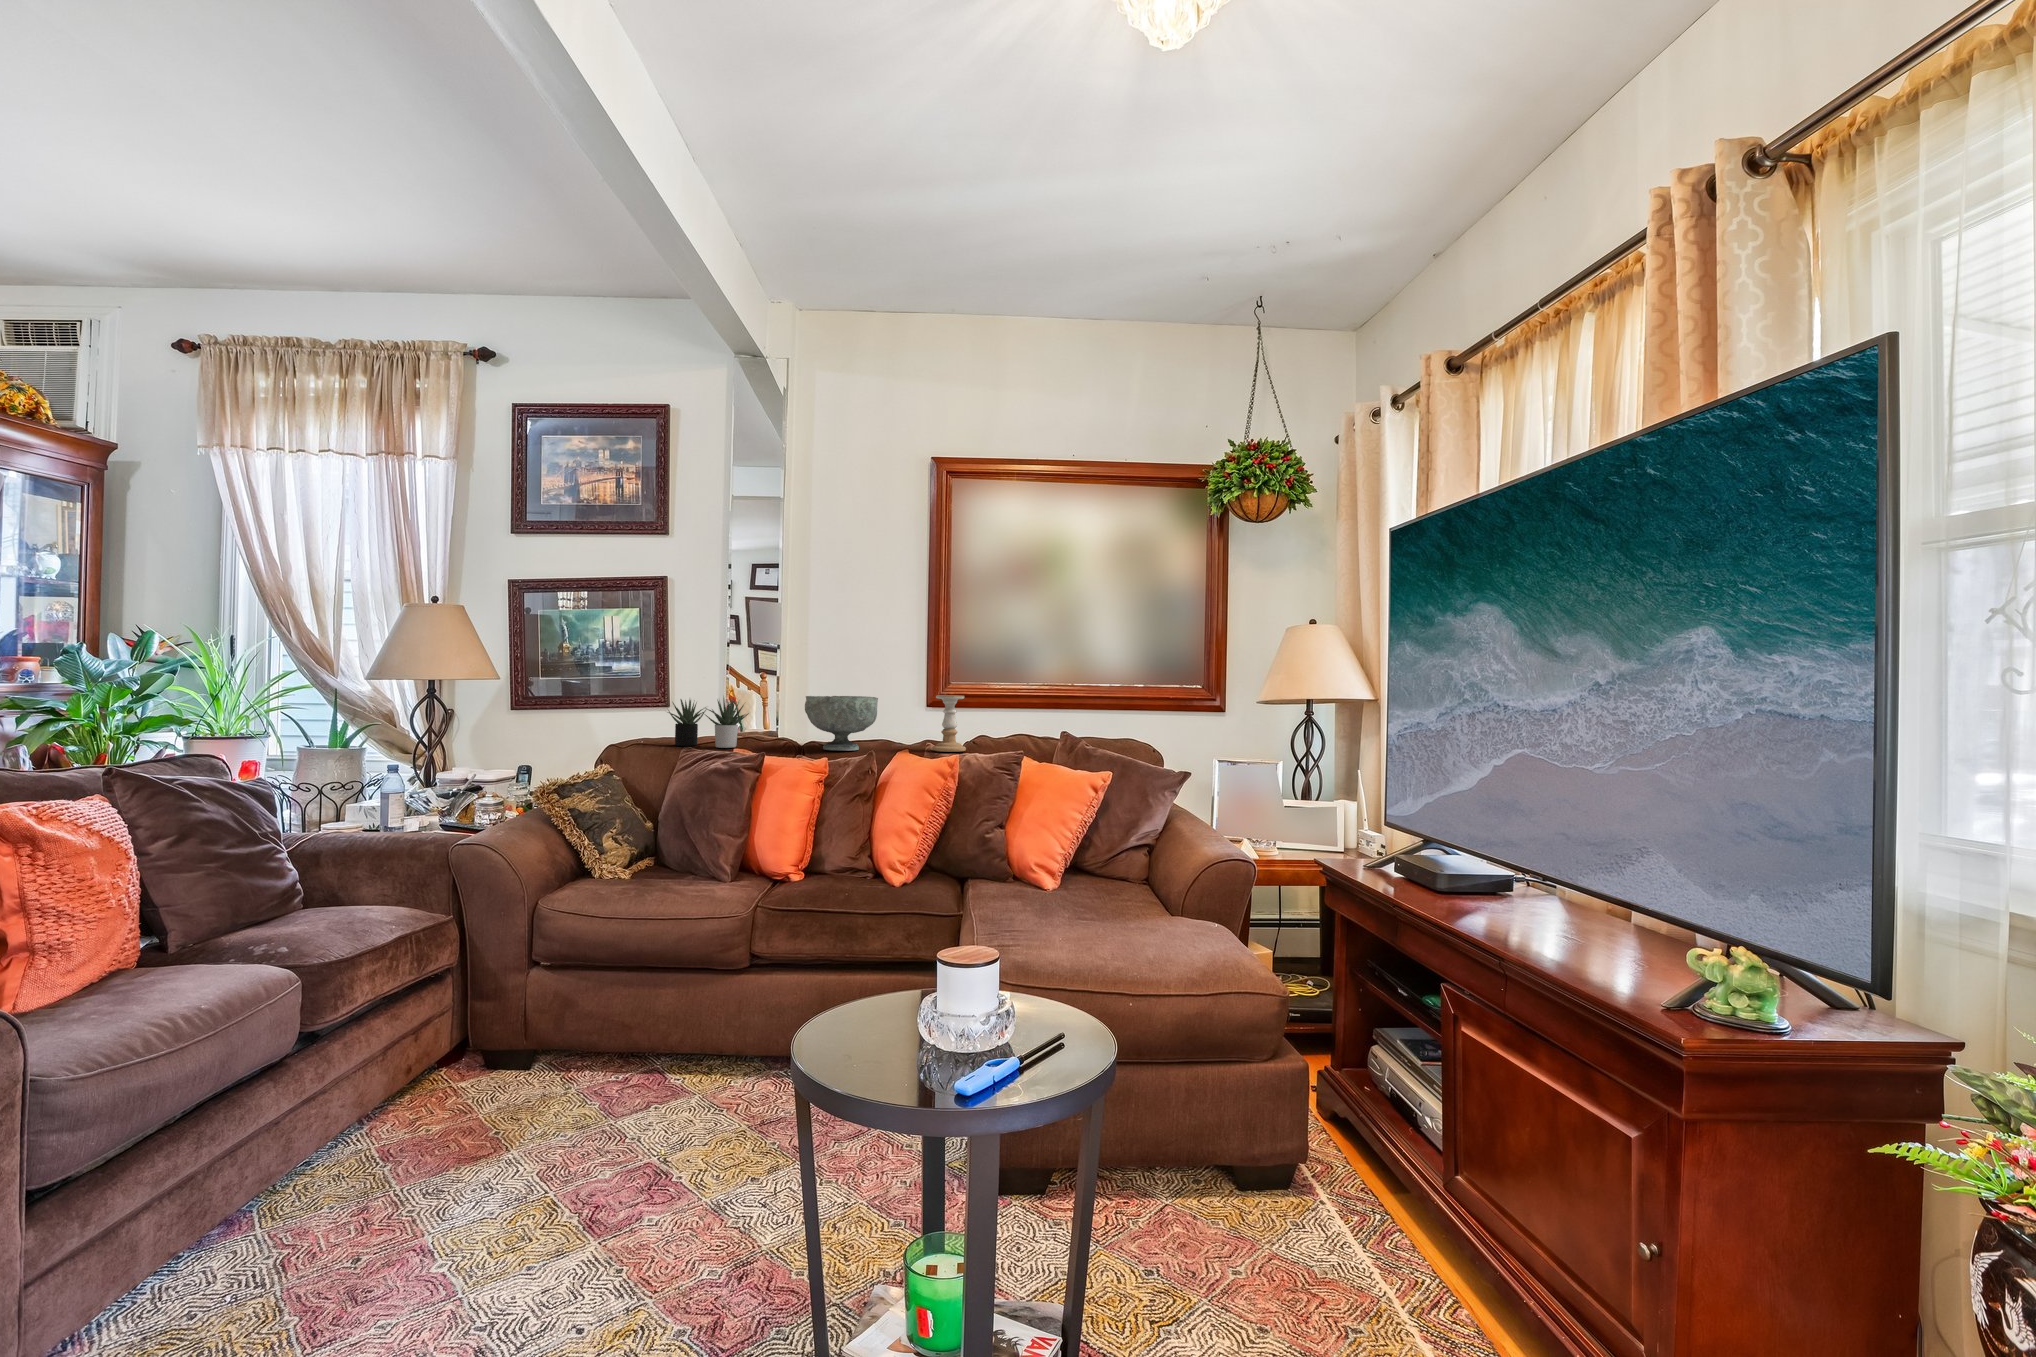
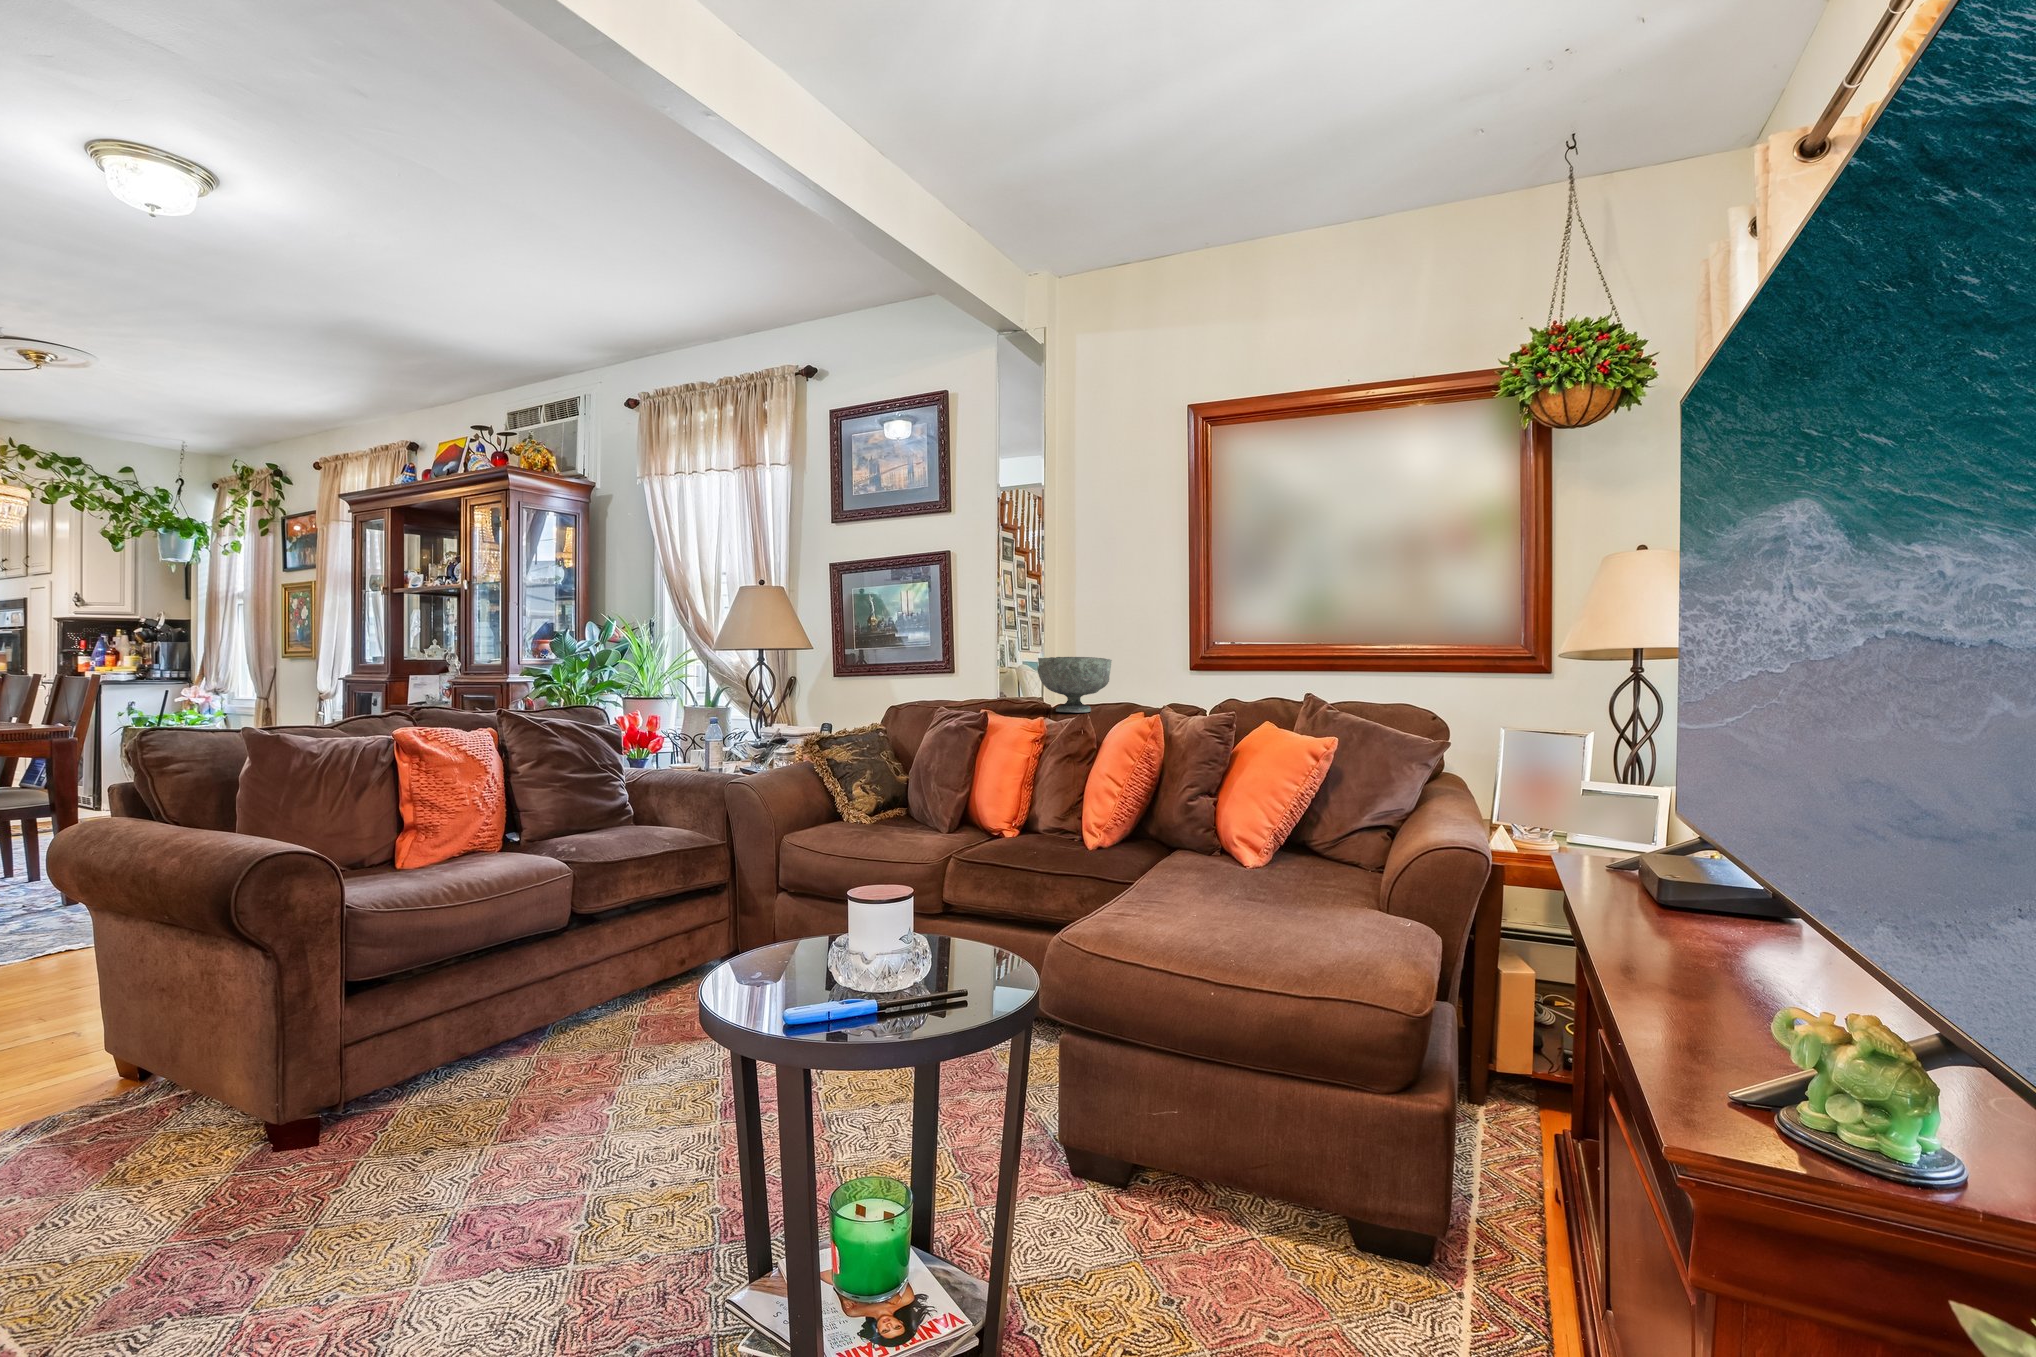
candle holder: present [932,695,966,752] -> none [1161,655,1197,714]
succulent plant: present [668,698,749,748] -> none [927,658,996,709]

